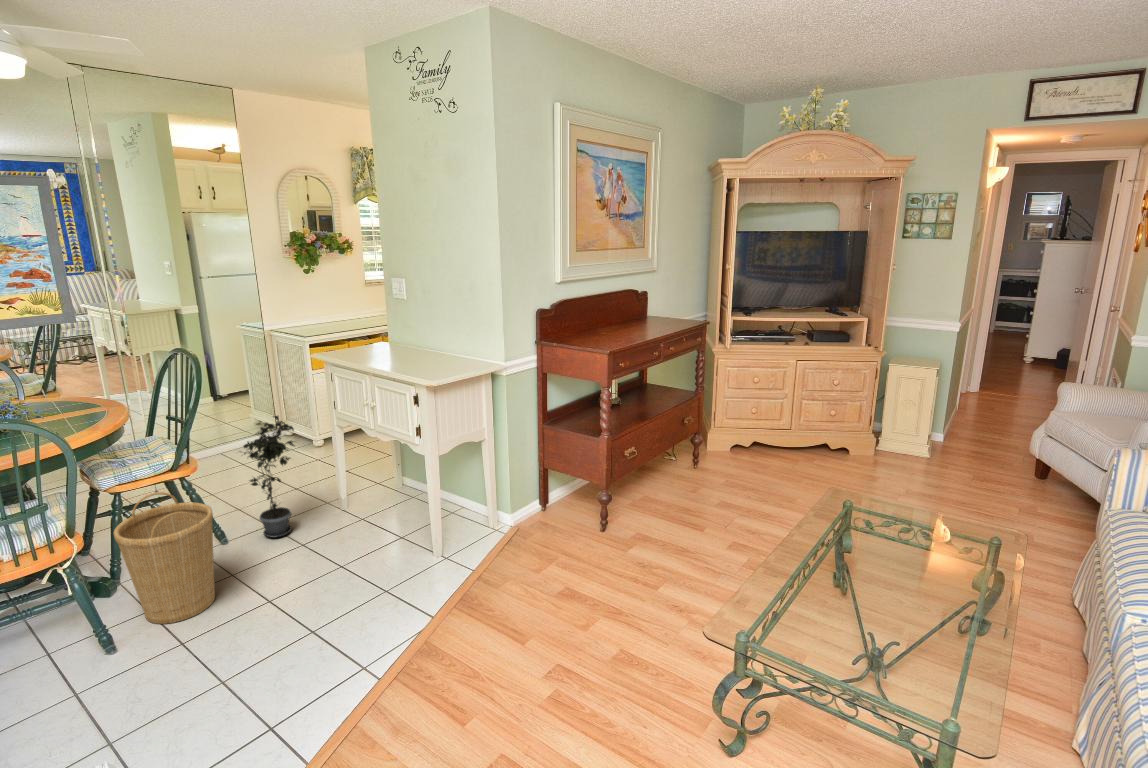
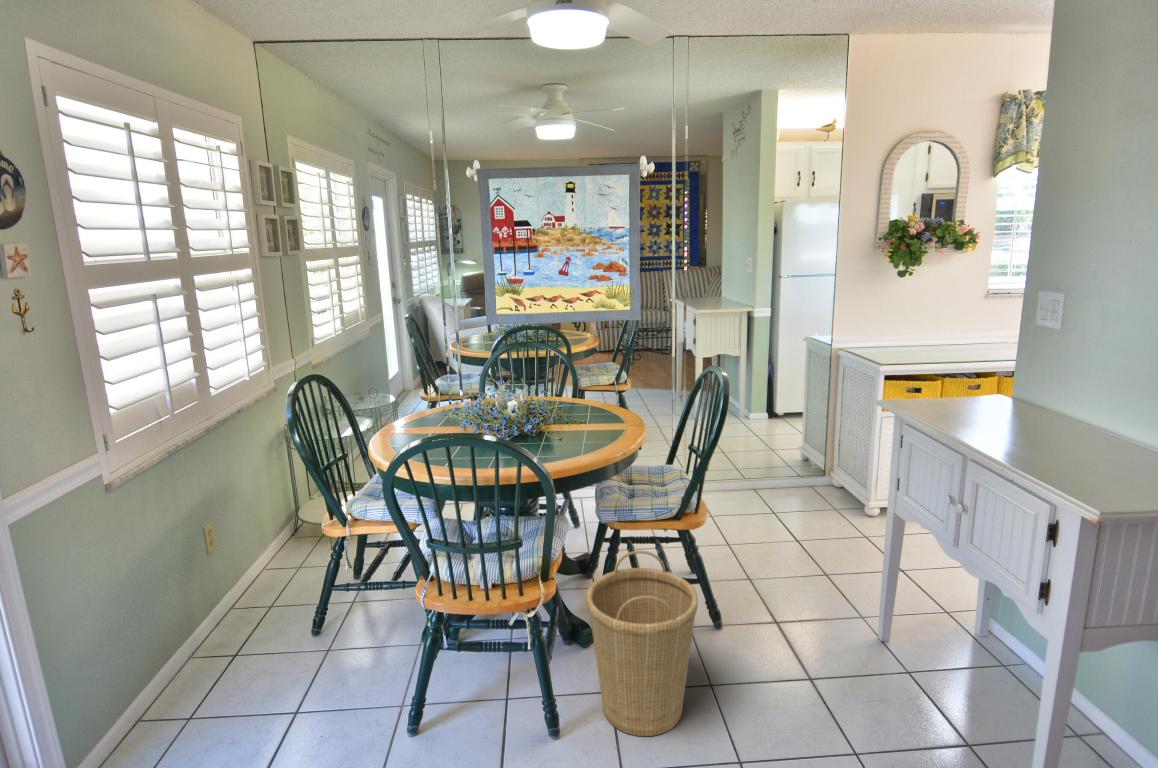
potted plant: present [243,416,295,538] -> none [752,481,835,653]

